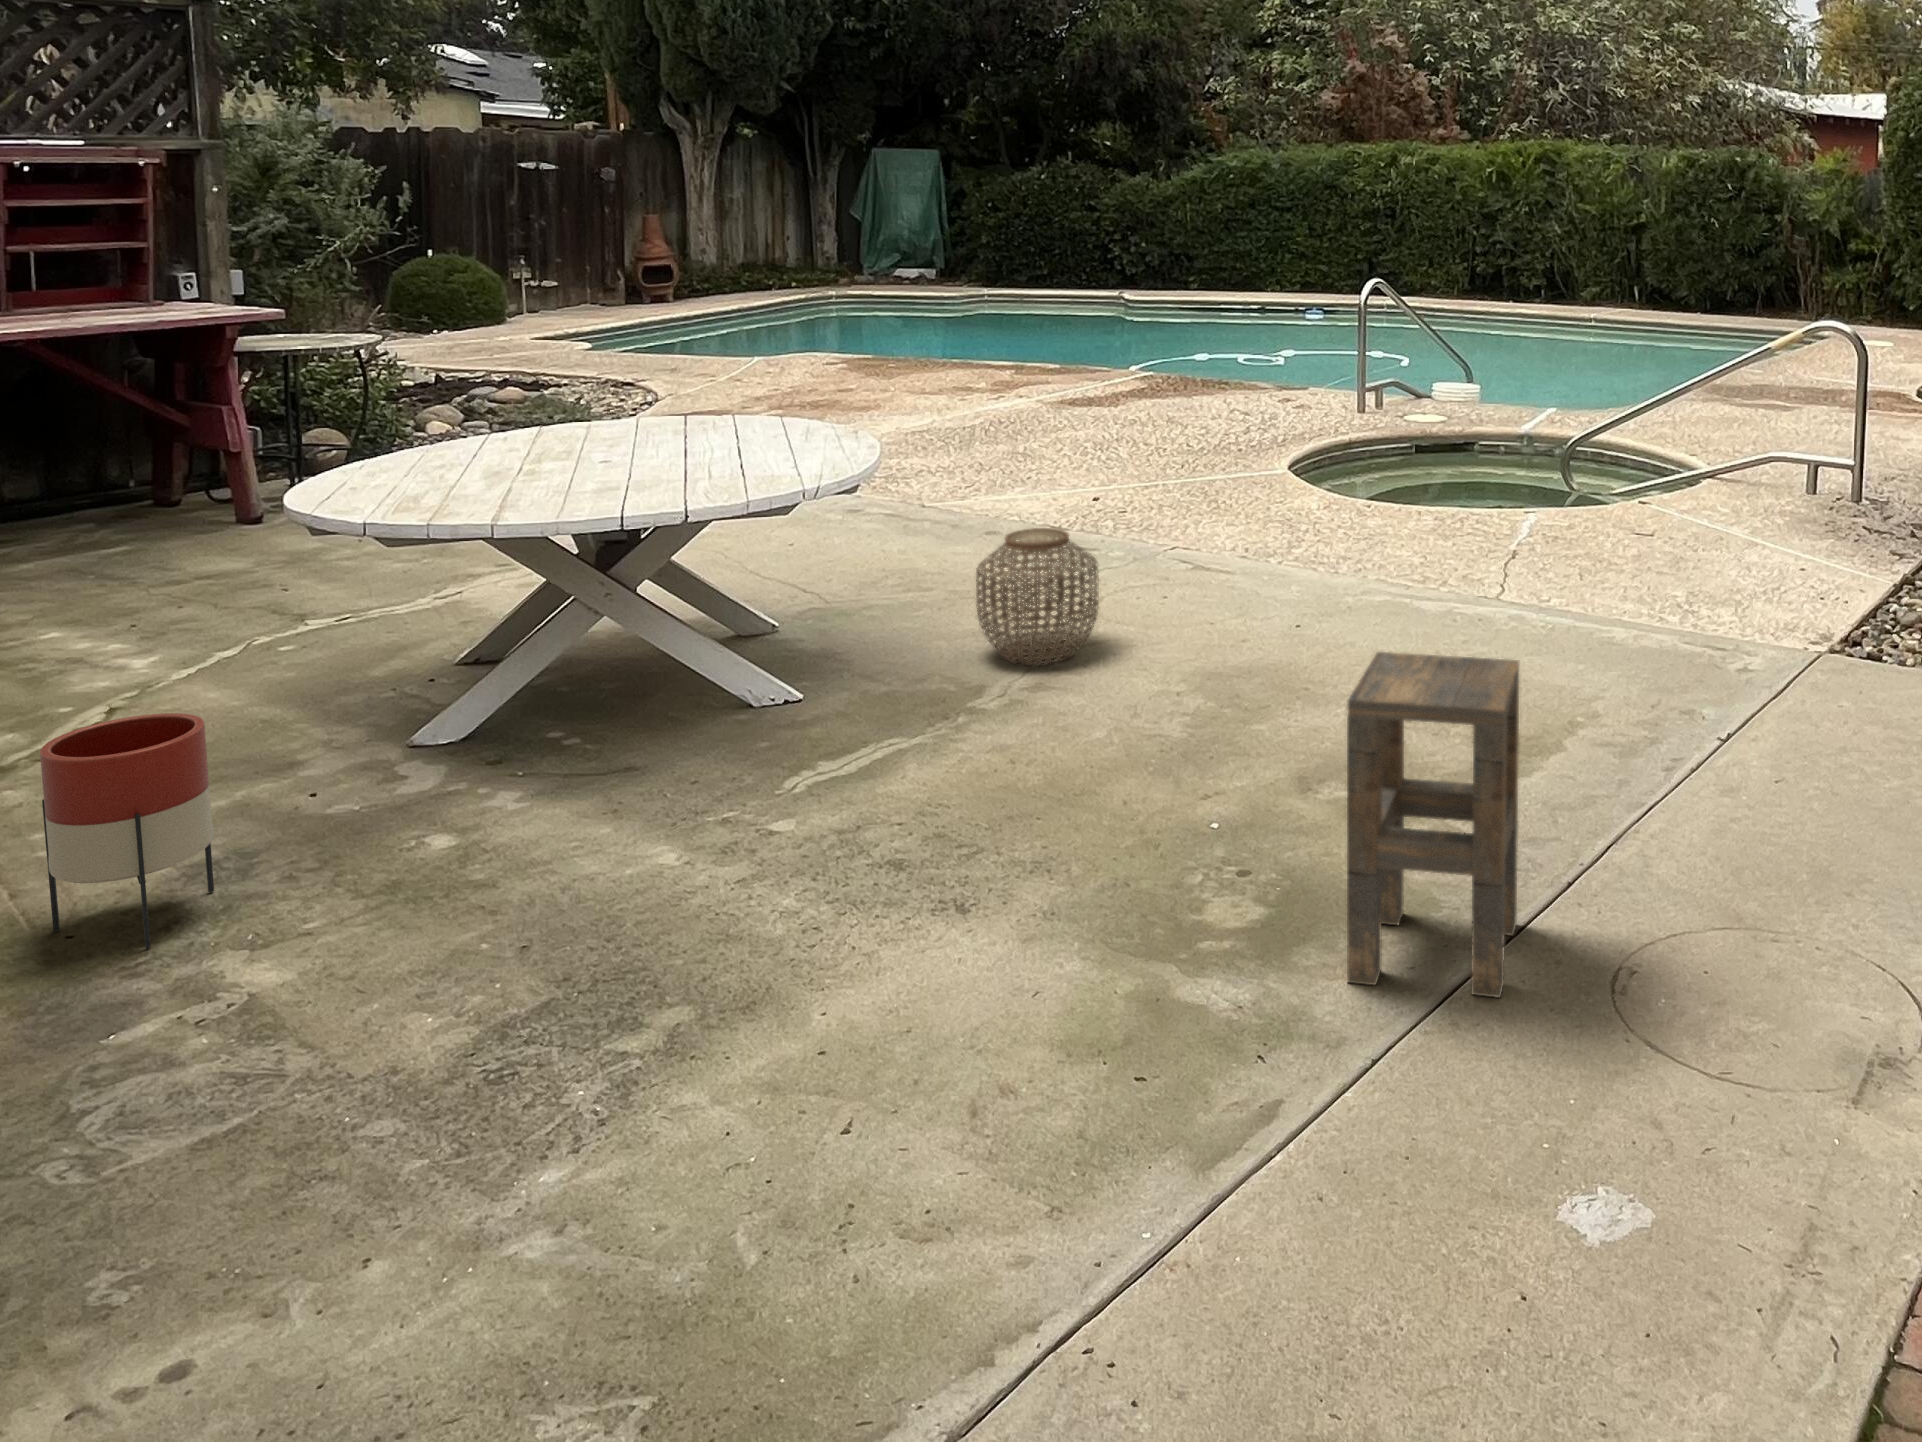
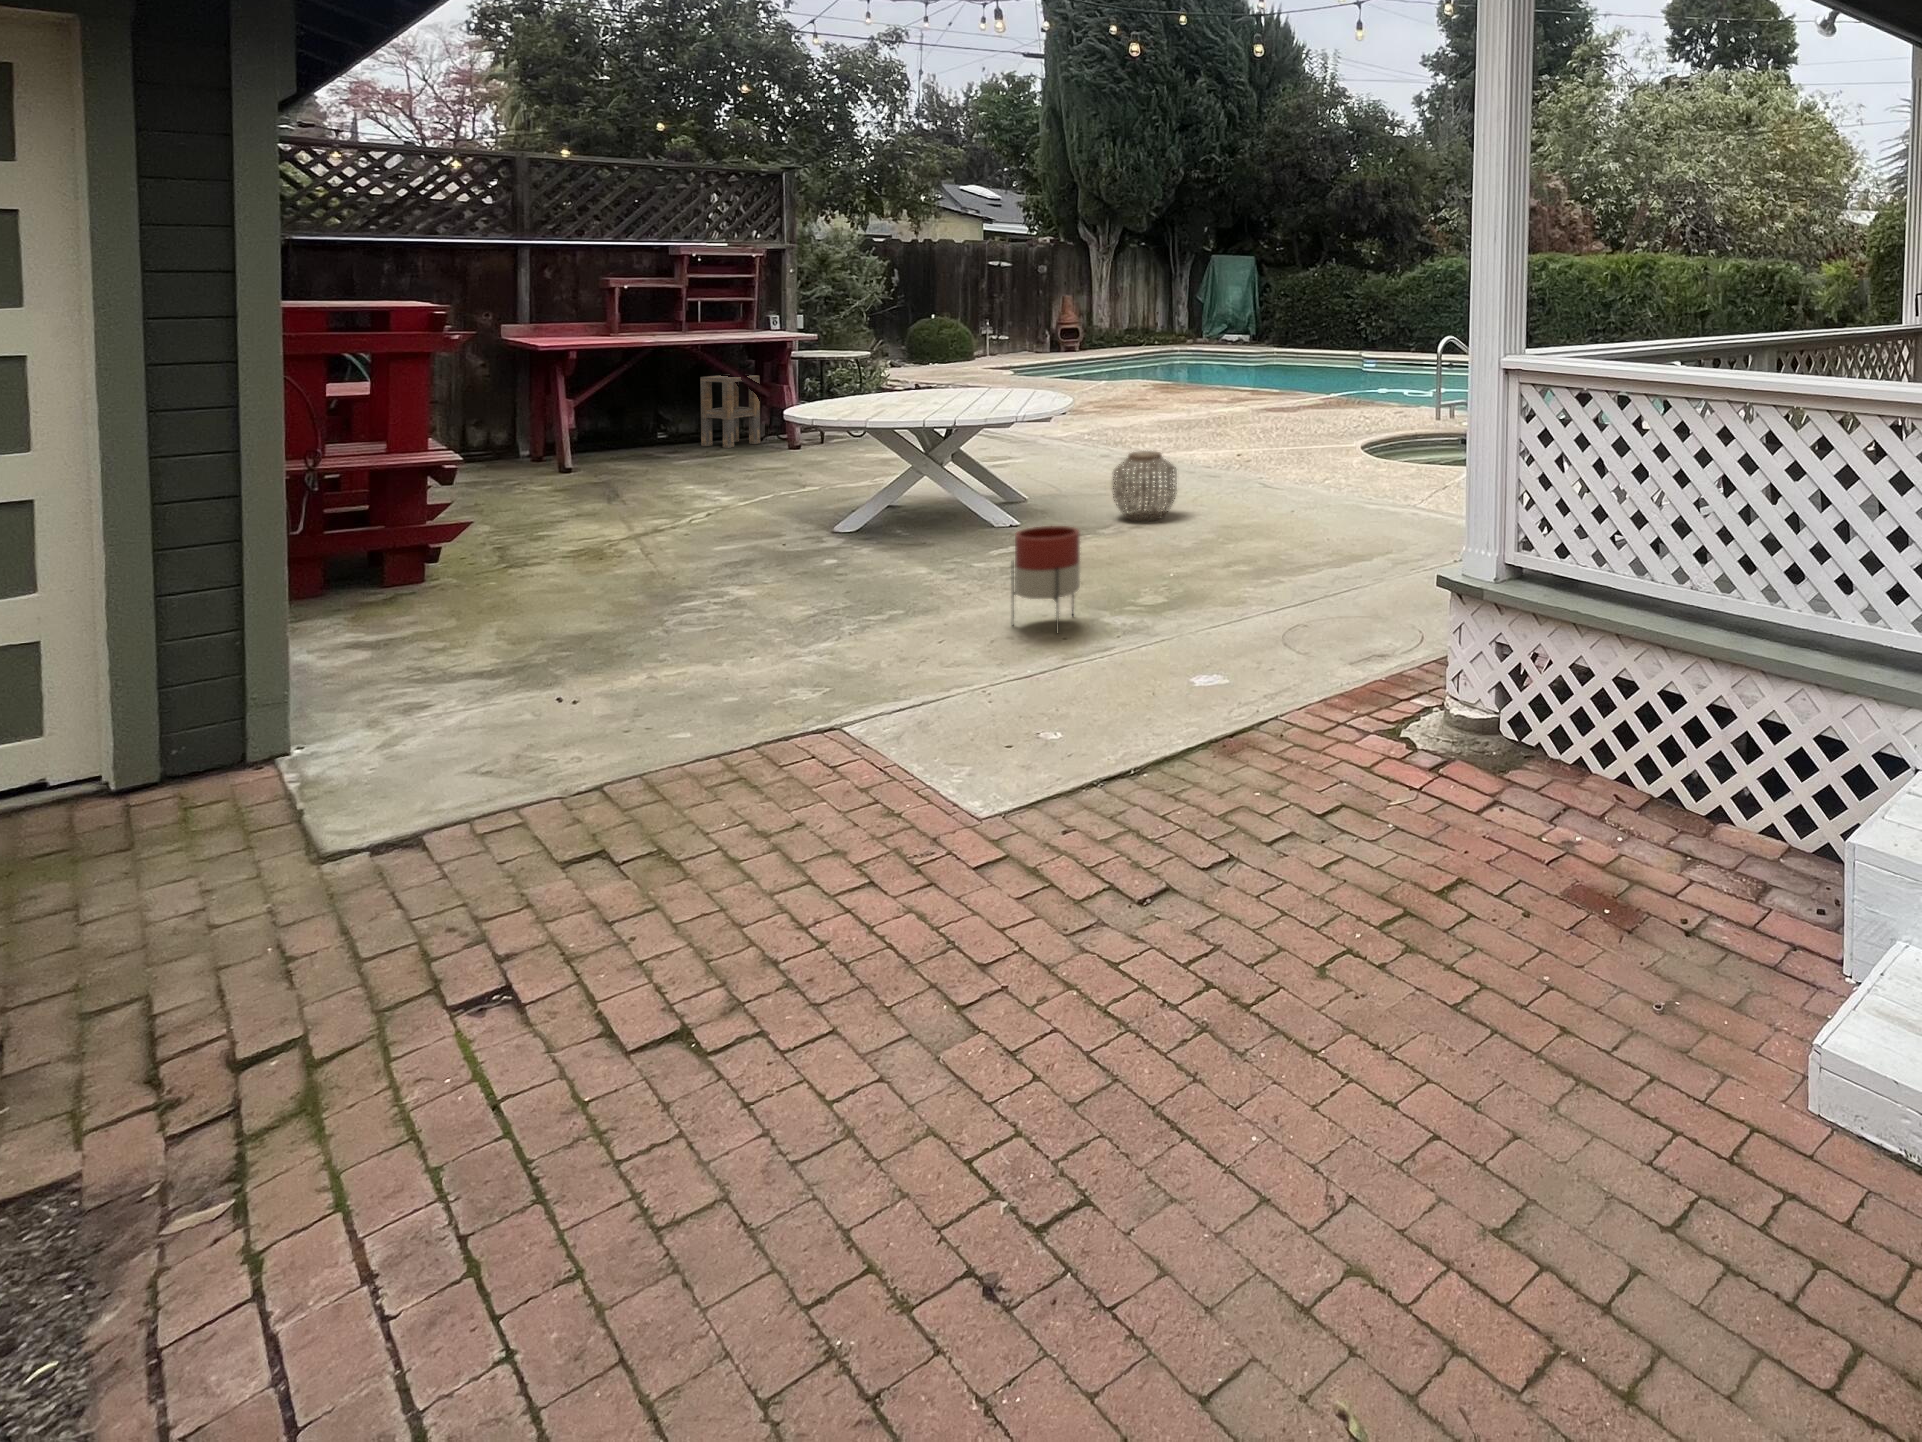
side table: present [1347,652,1519,998] -> present [700,375,760,448]
planter: present [40,713,214,949] -> present [1012,526,1080,631]

